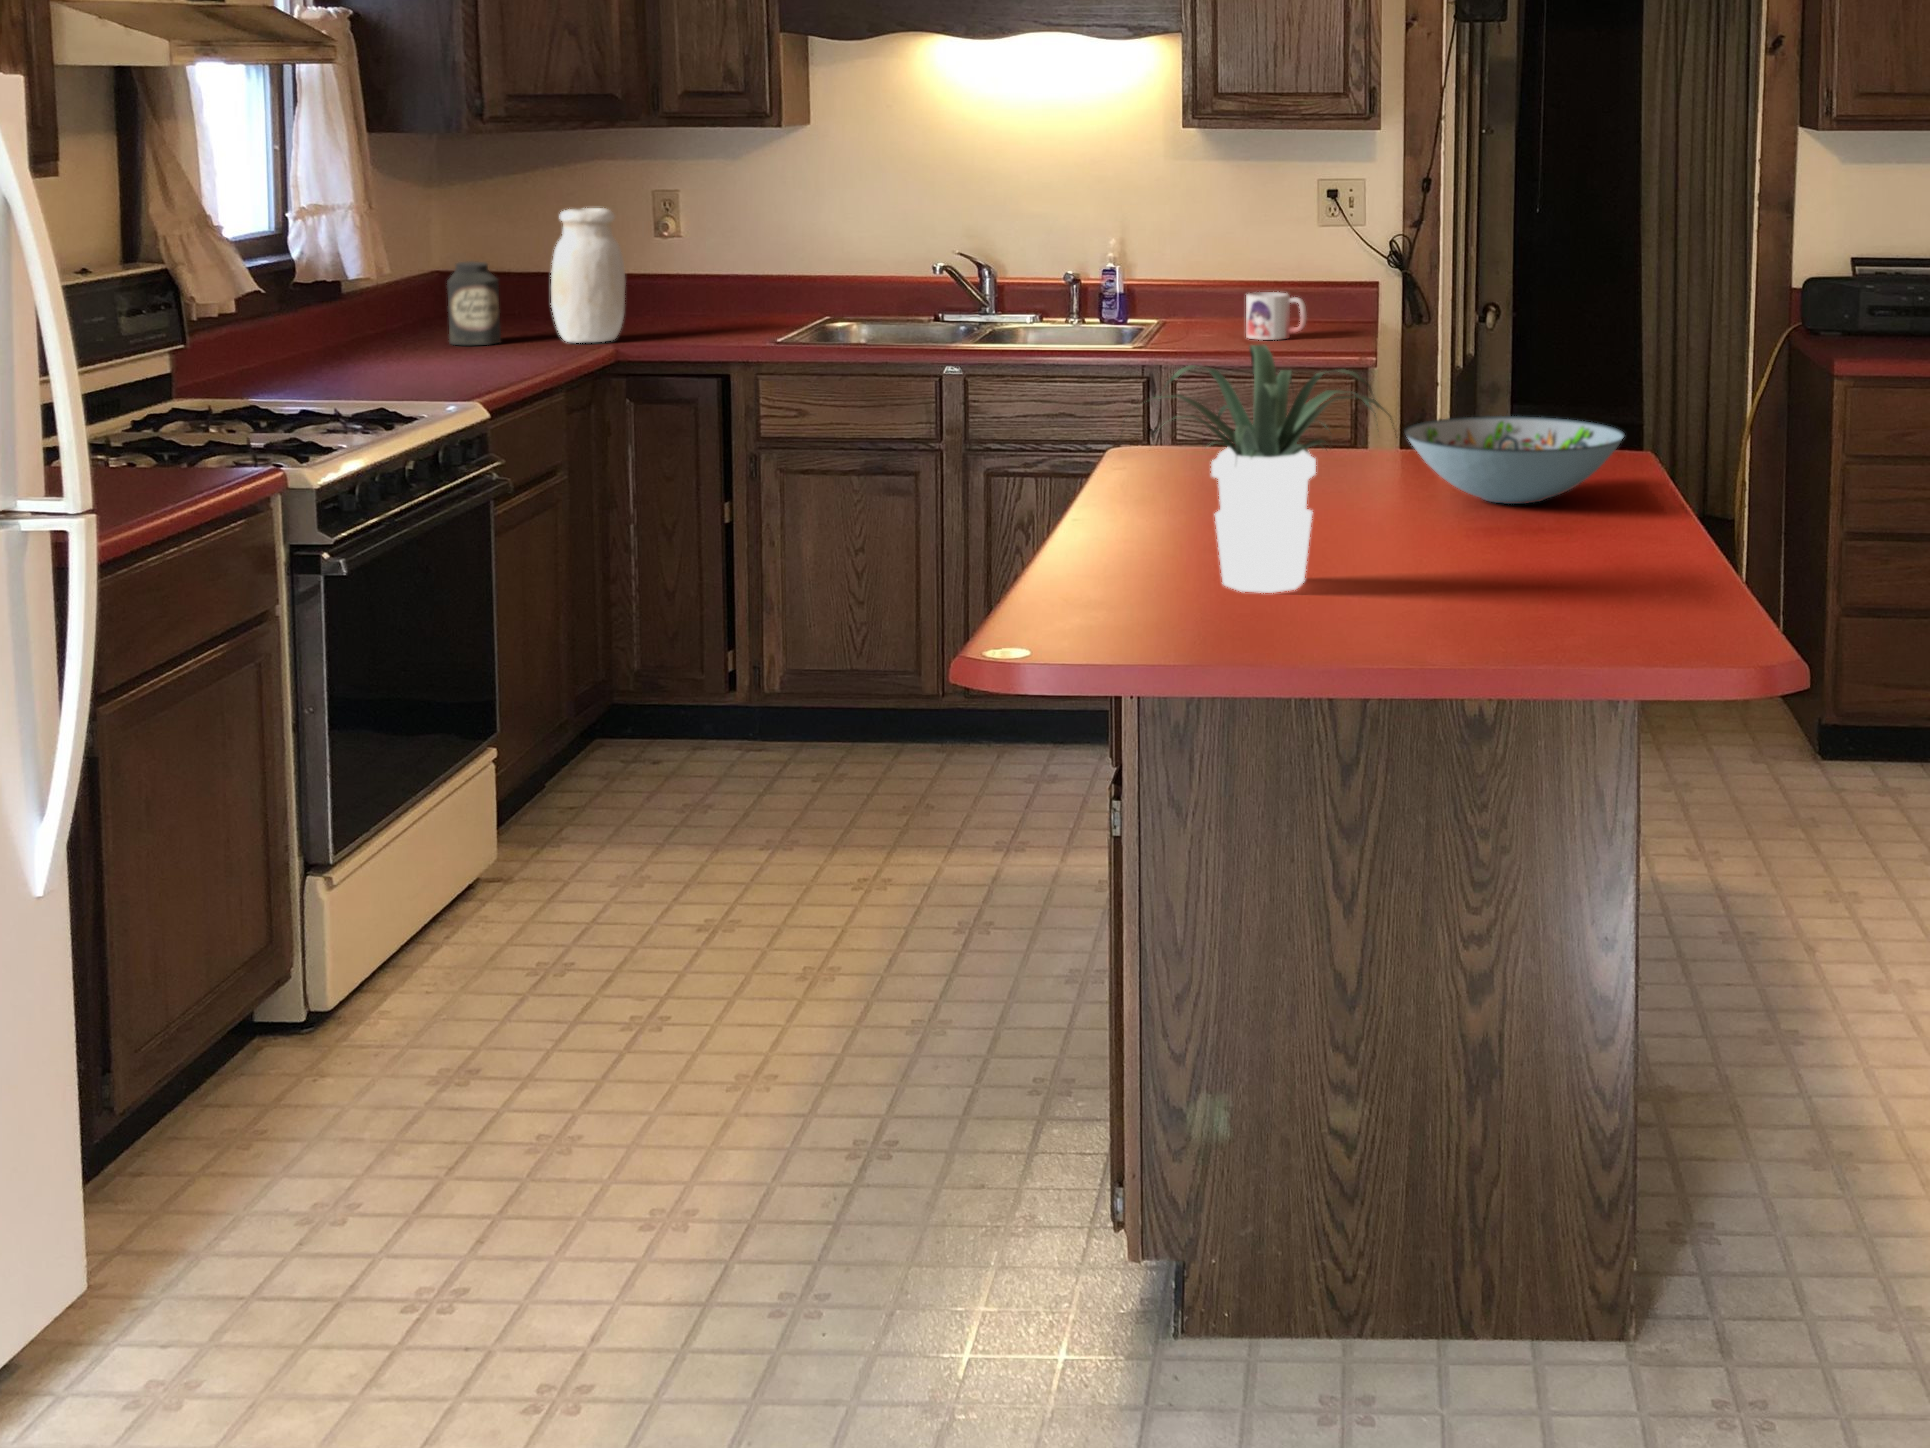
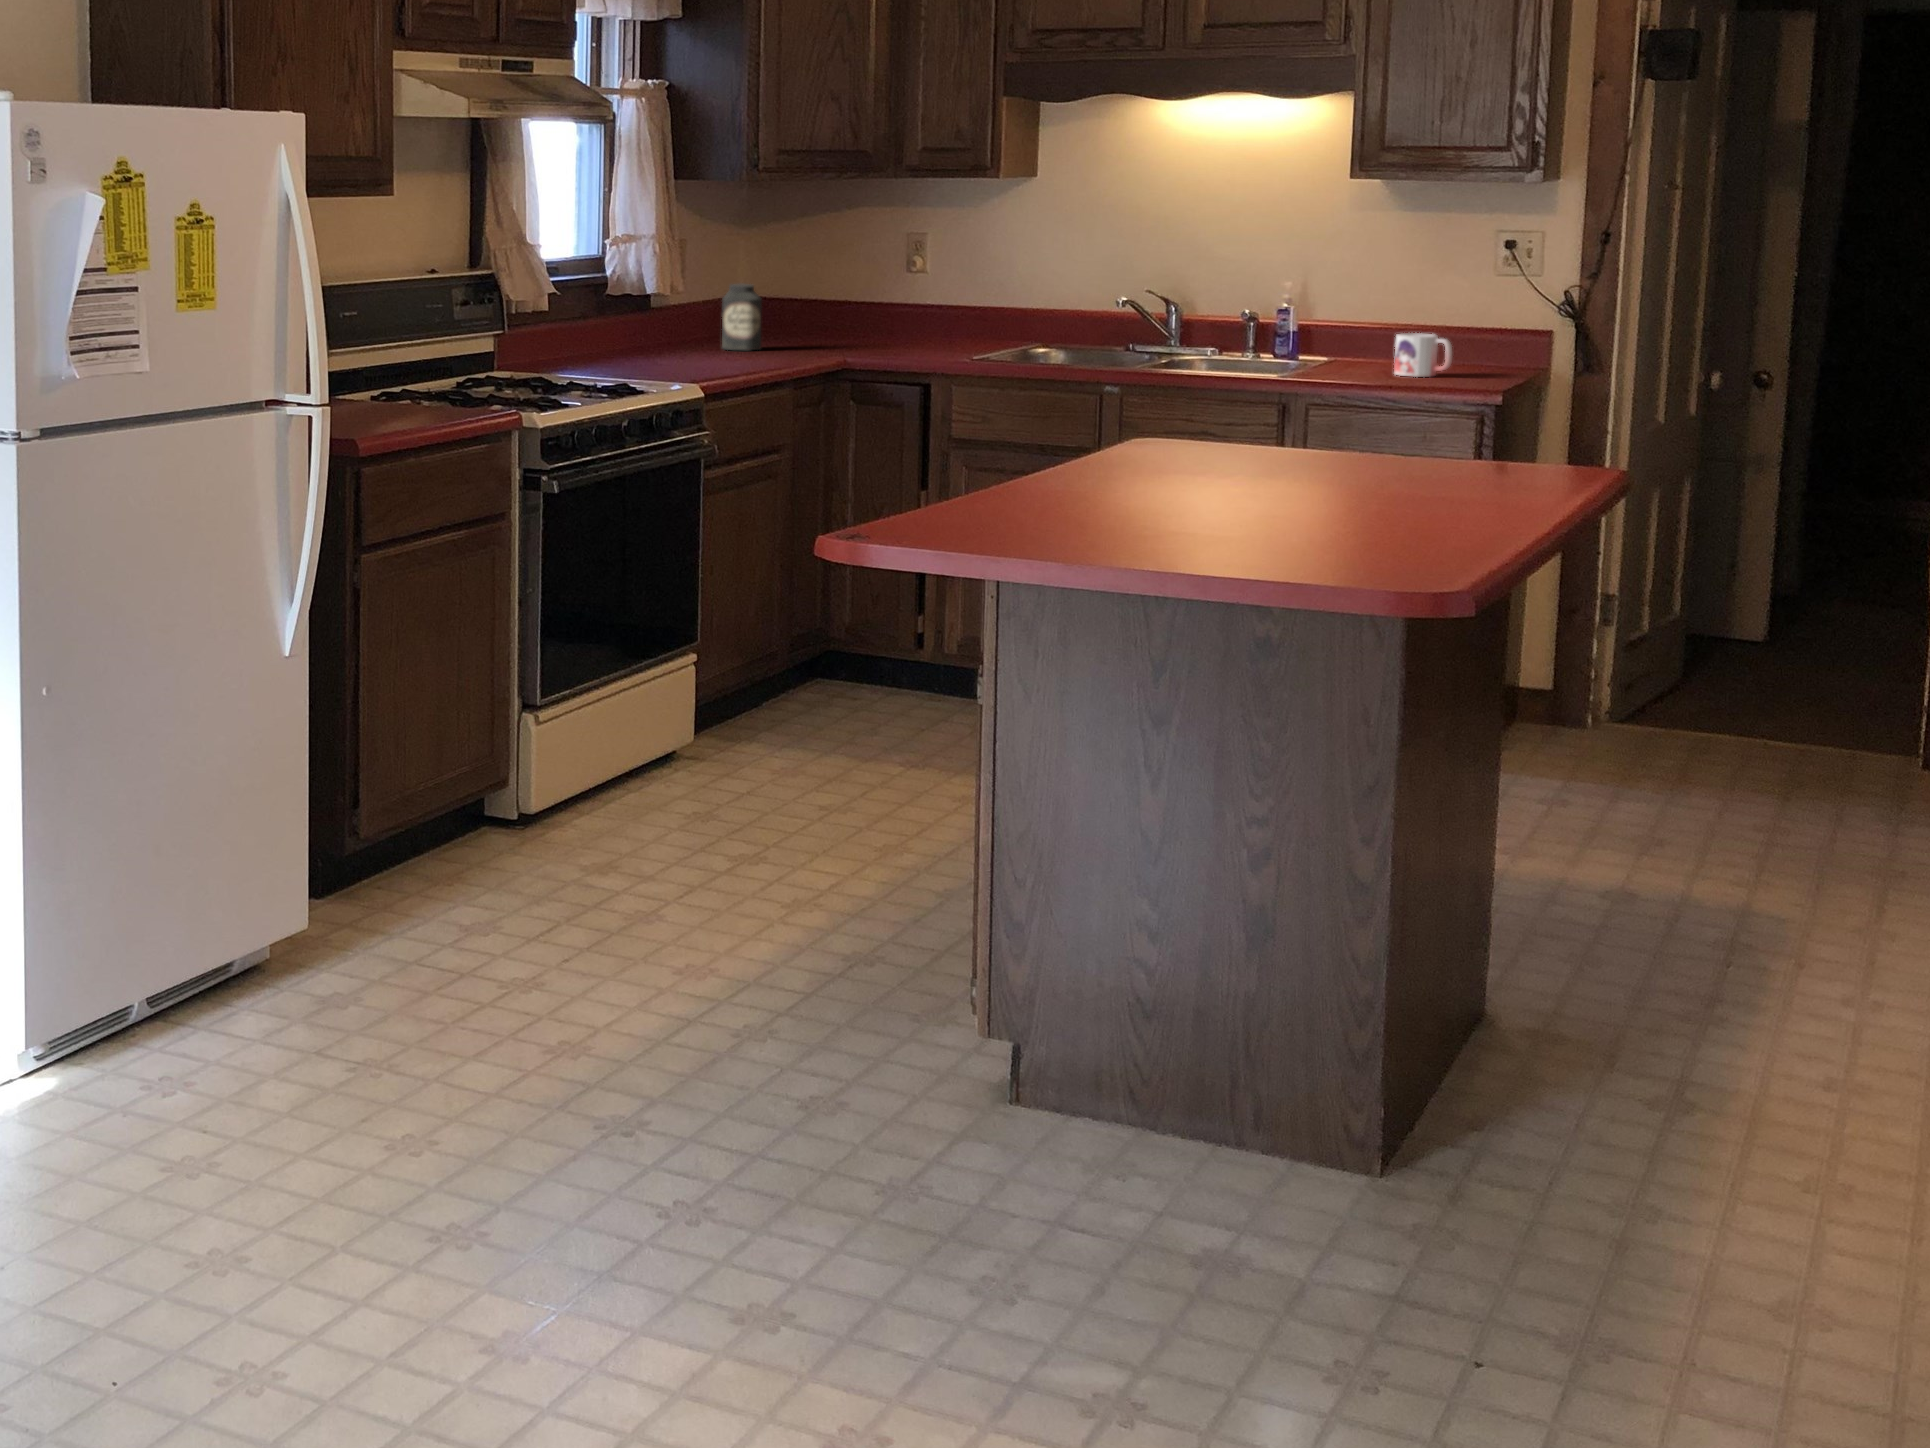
jar: present [551,208,625,343] -> none [800,243,859,352]
potted plant: present [1155,345,1391,593] -> none [1027,329,1253,527]
decorative bowl: present [1404,416,1625,504] -> none [1351,420,1559,494]

